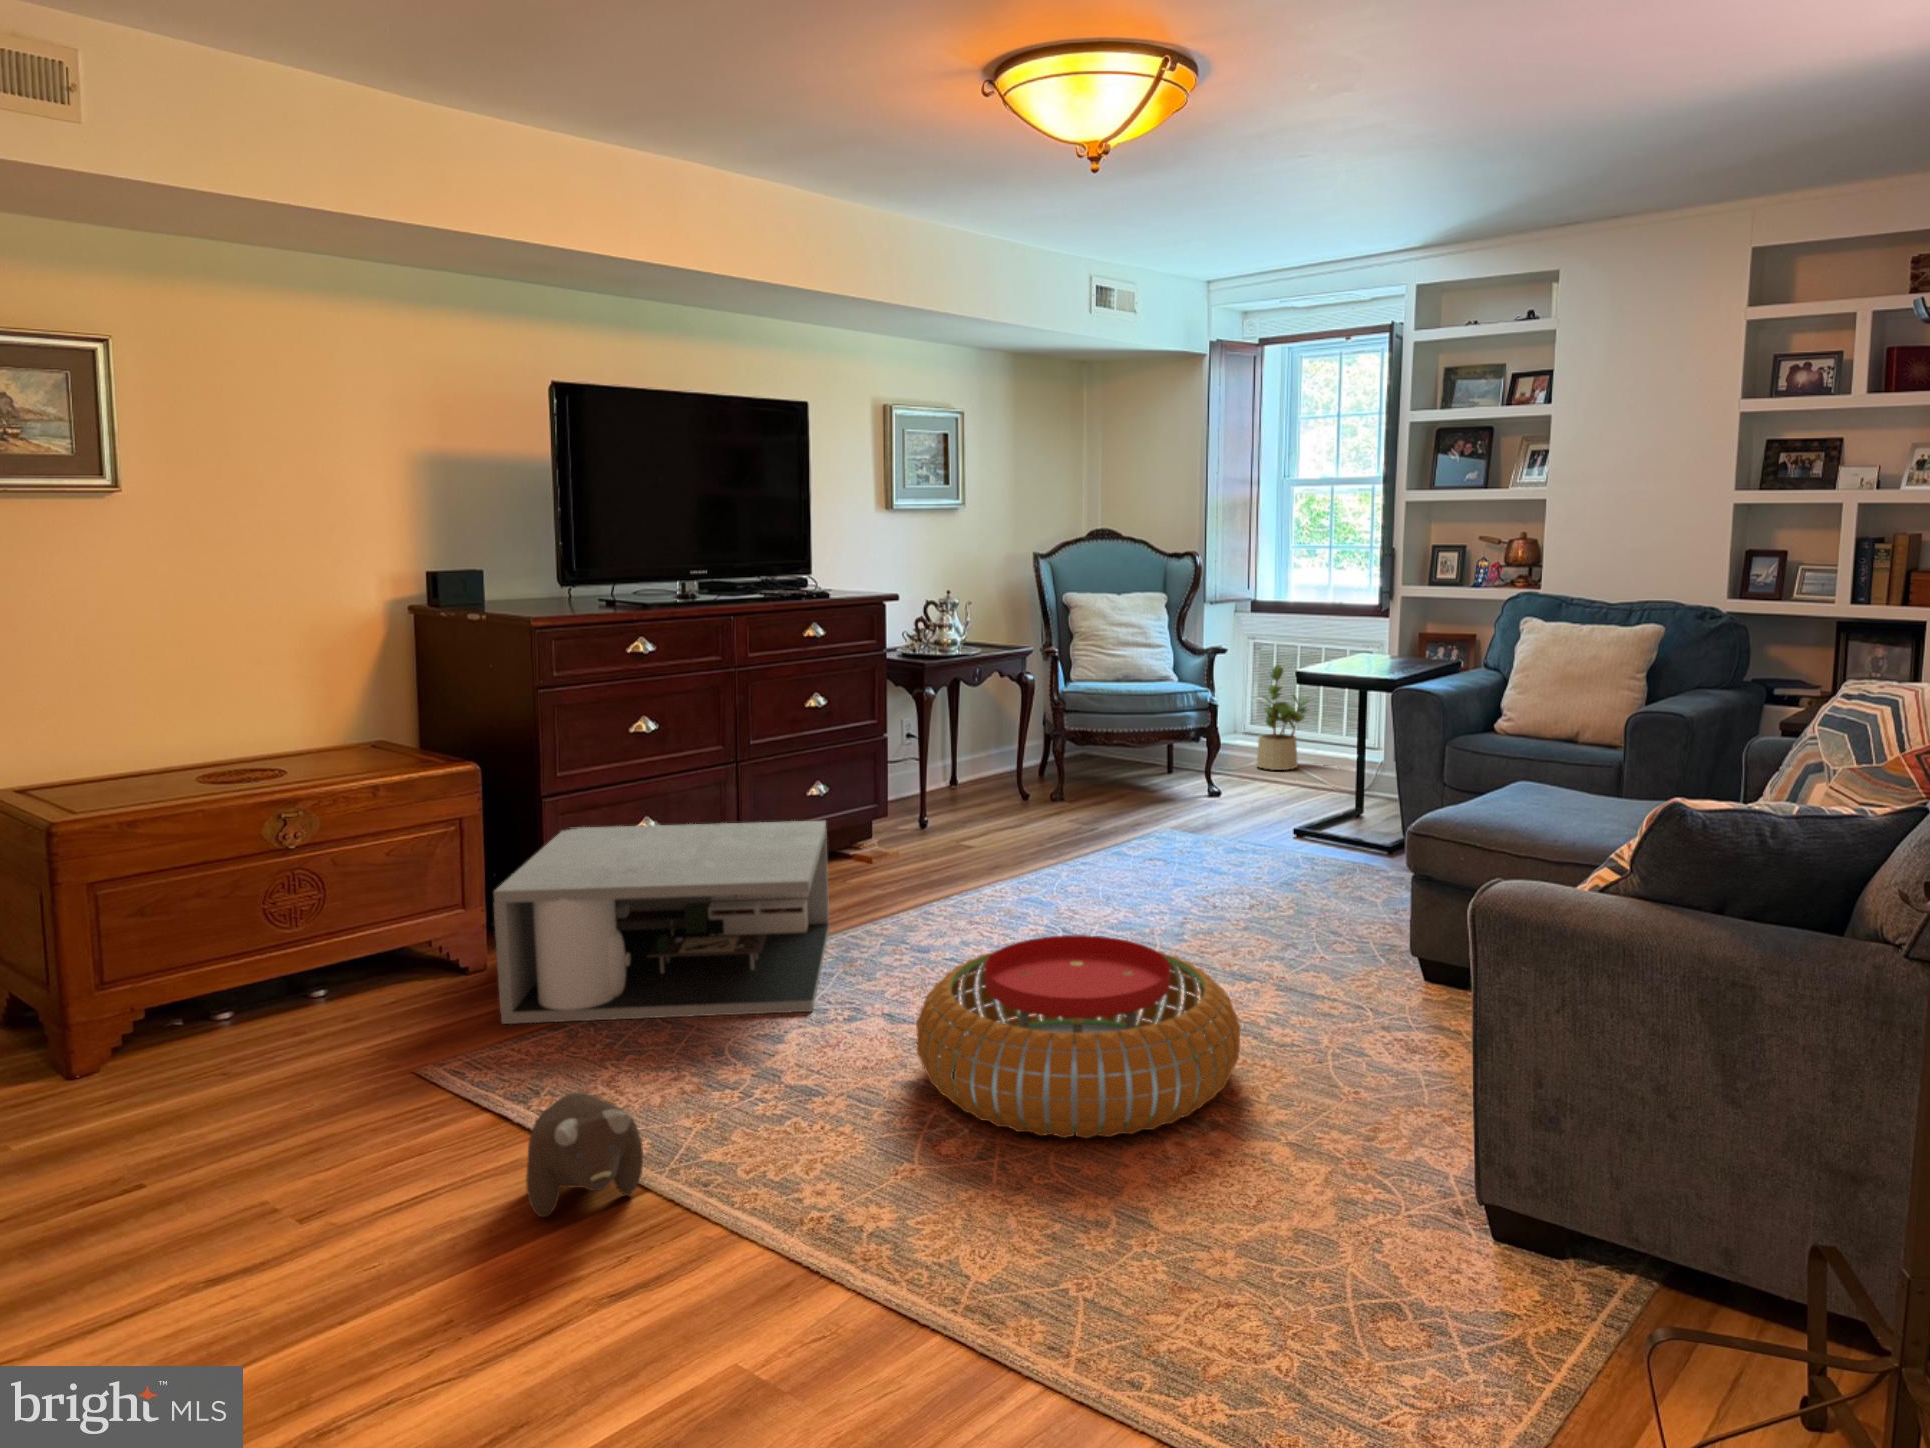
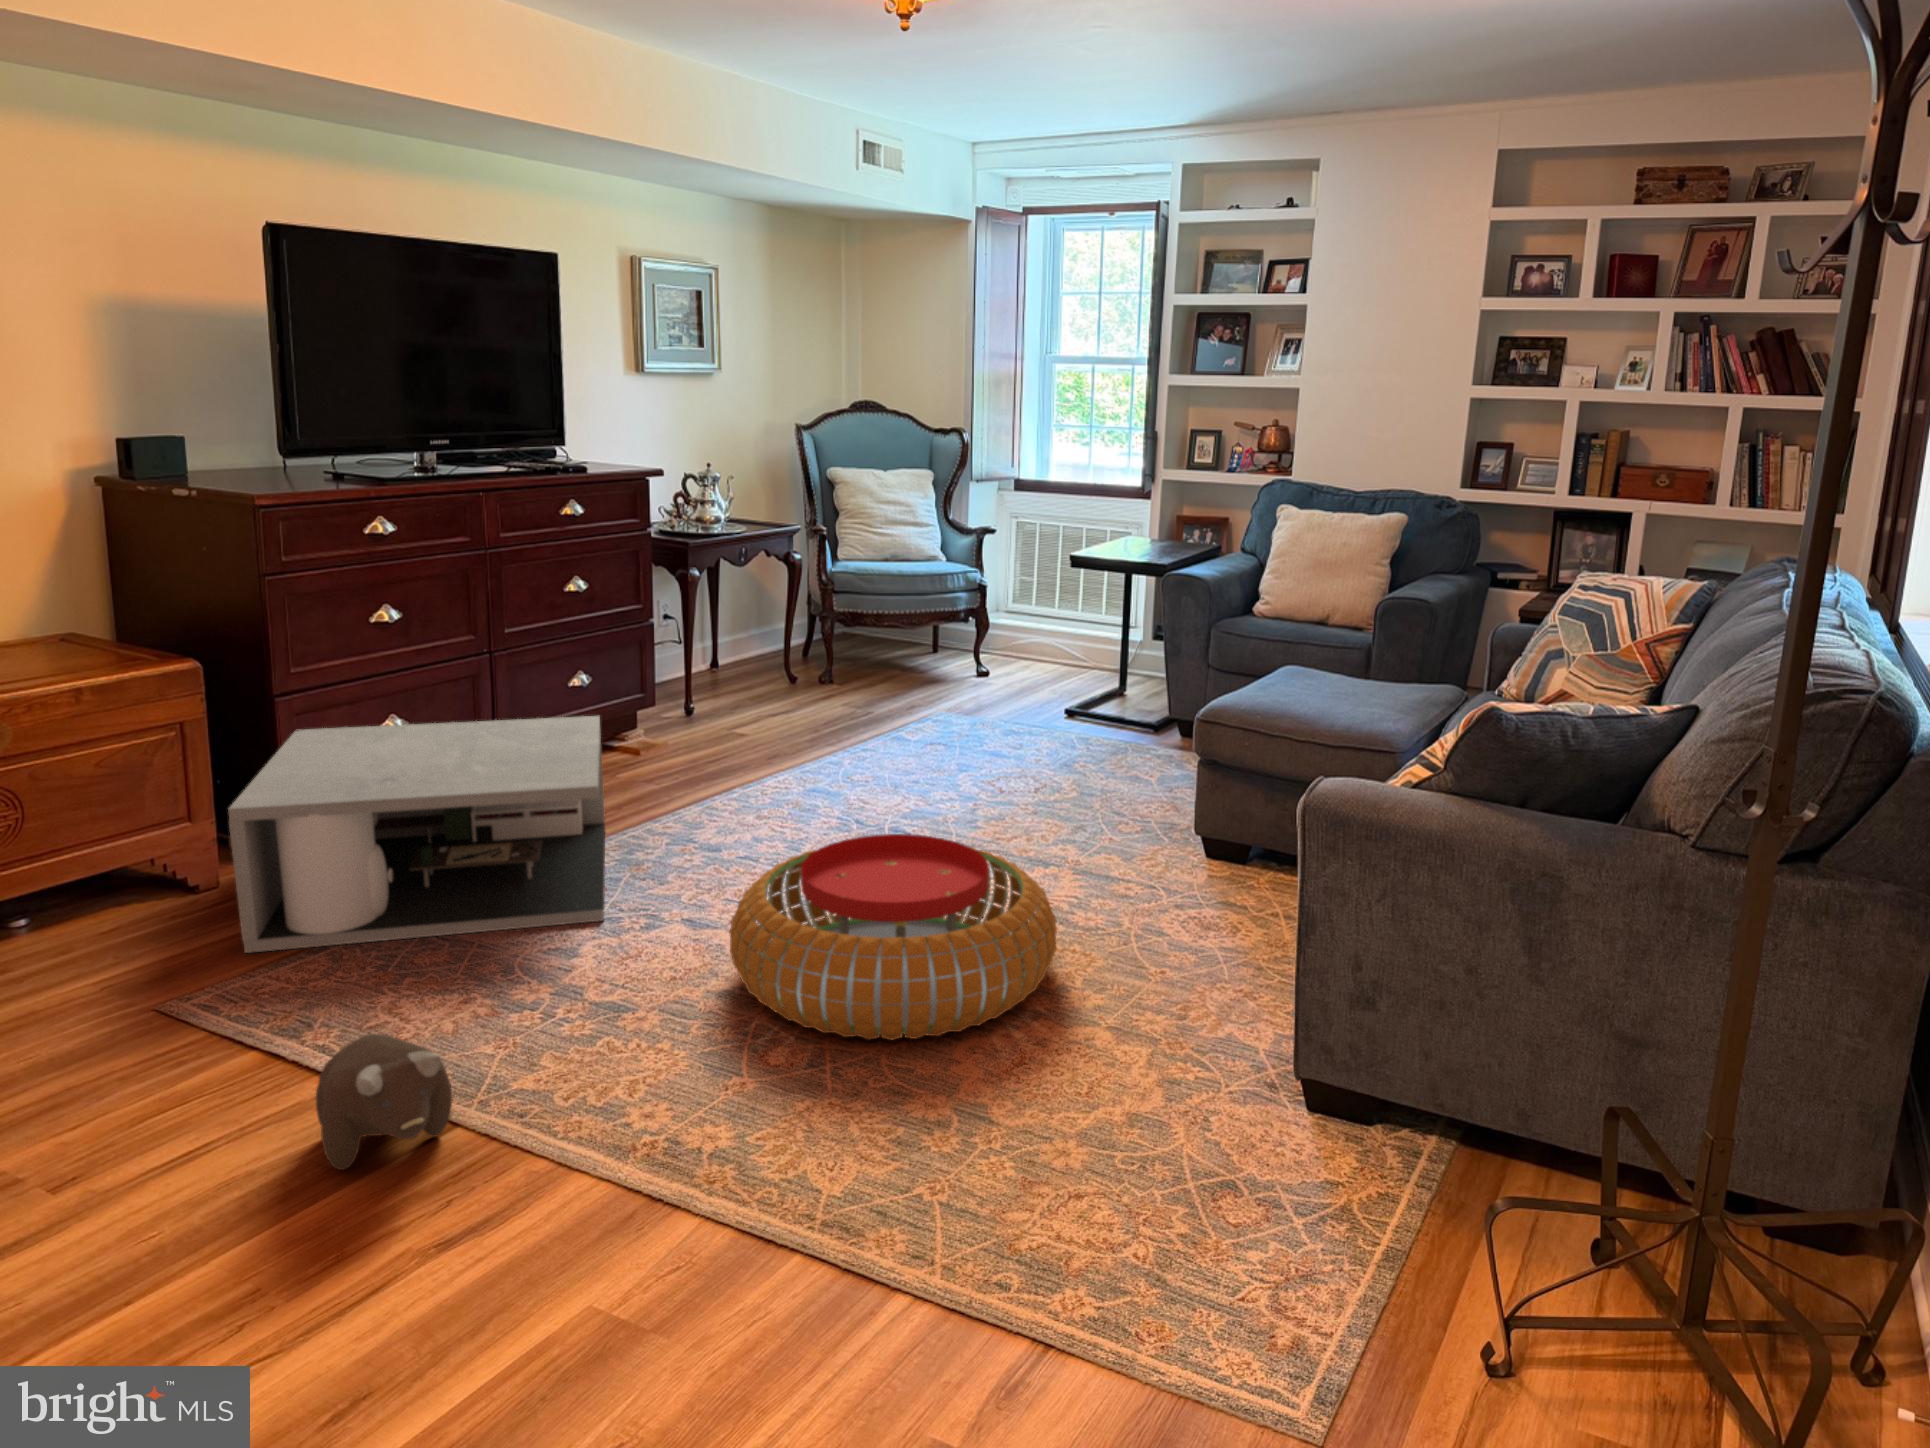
potted plant: present [1257,665,1309,770] -> none [1018,542,1074,647]

